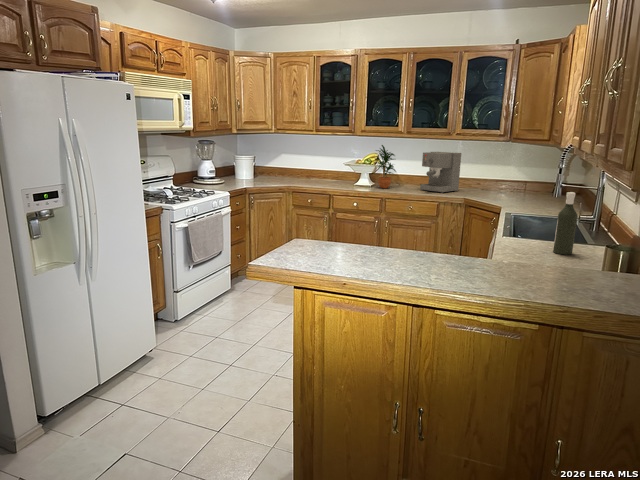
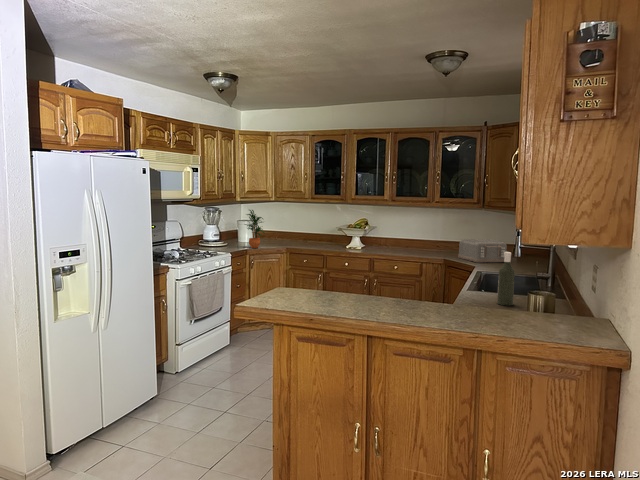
potted plant: present [376,145,395,188] -> present [247,210,264,248]
coffee maker: present [420,152,461,193] -> none [406,218,442,255]
toaster: none [479,175,535,202] -> present [458,239,507,262]

